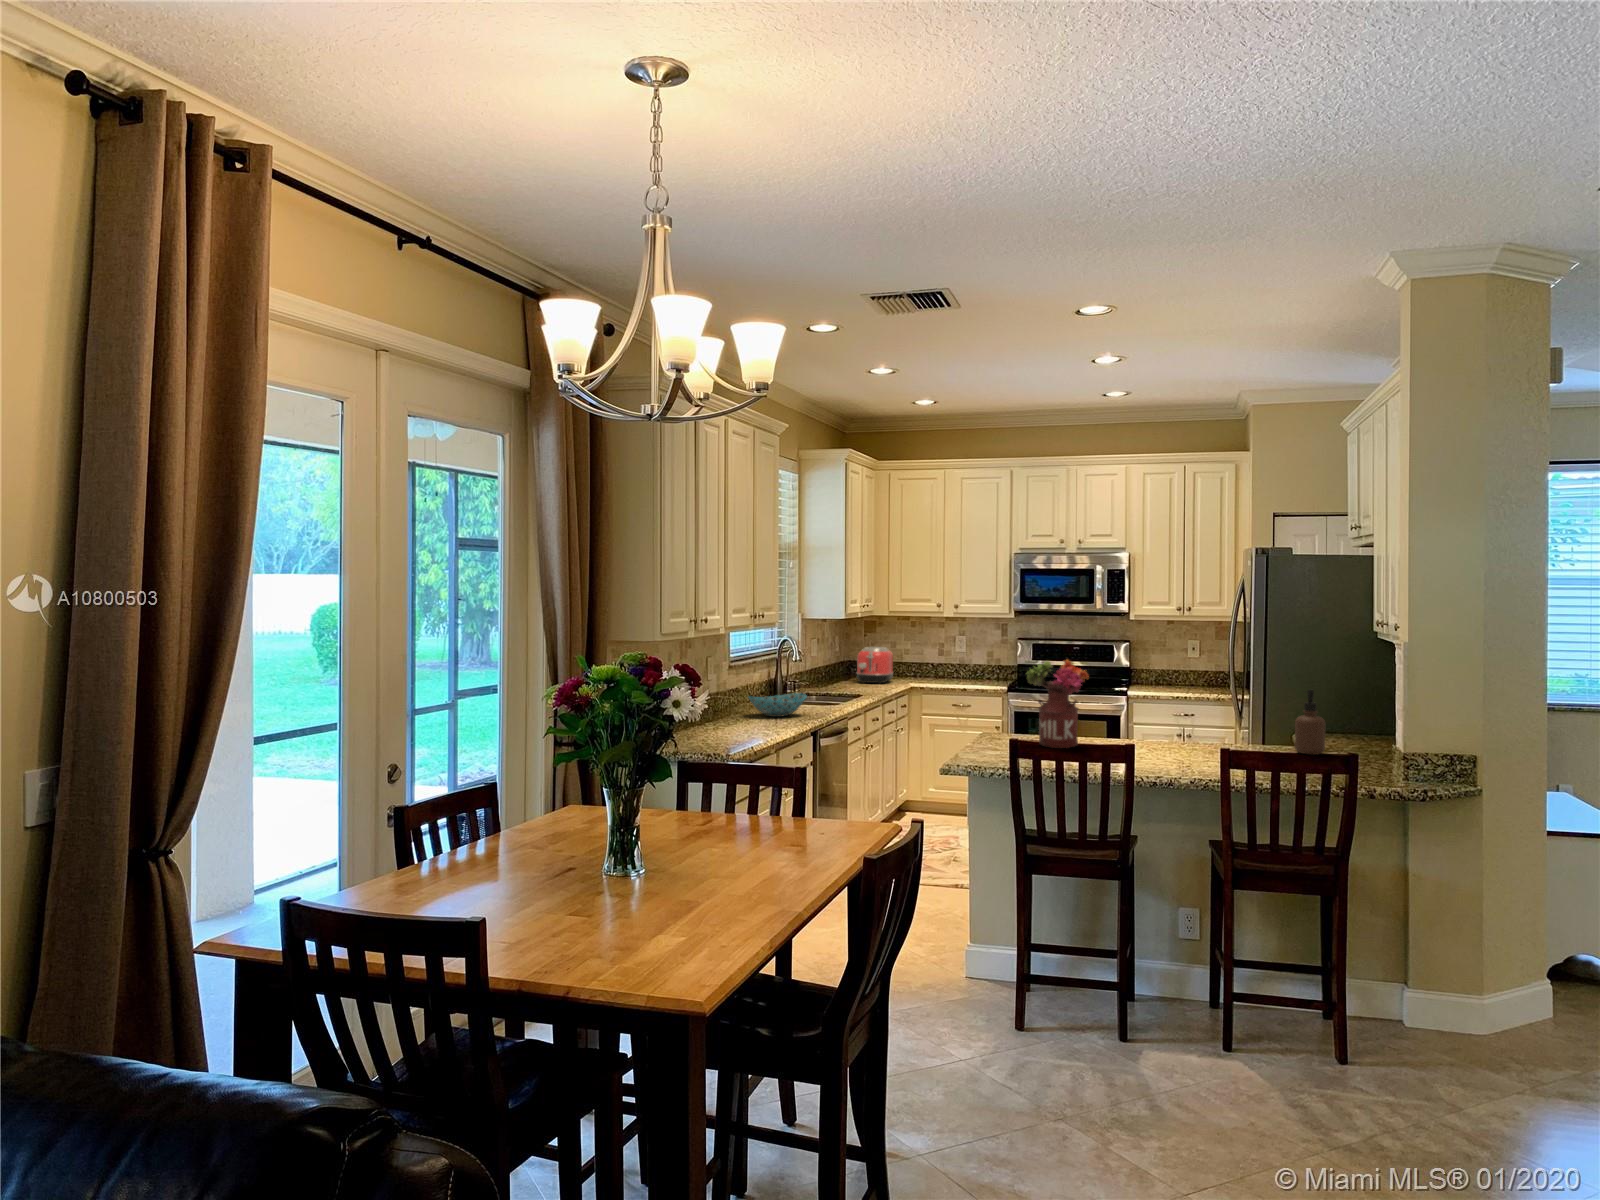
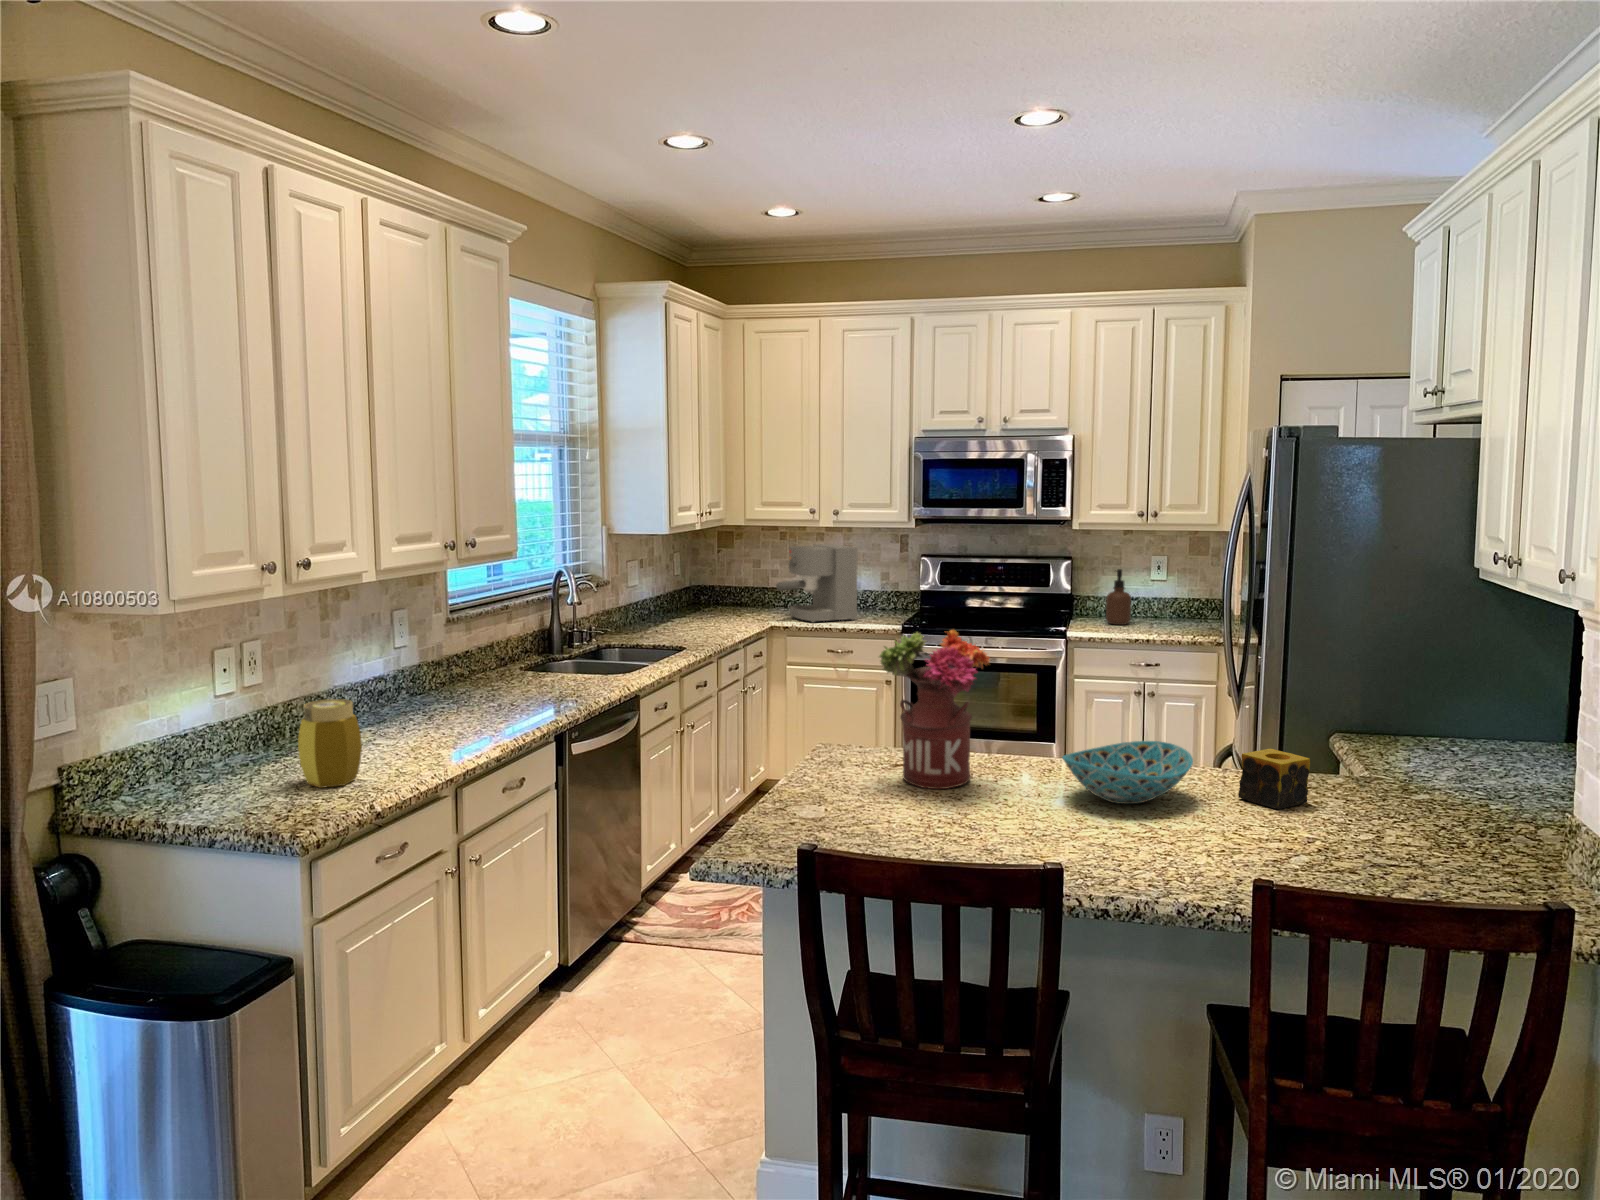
coffee maker: none [915,630,973,685] -> present [776,544,857,623]
toaster: present [857,647,893,684] -> none [696,569,750,622]
soap dispenser: present [1295,689,1325,755] -> present [1106,569,1131,625]
bowl: present [748,693,807,717] -> present [1062,741,1193,804]
jar: none [704,695,735,742] -> present [298,699,362,788]
candle: none [1230,727,1269,757] -> present [1238,749,1310,809]

